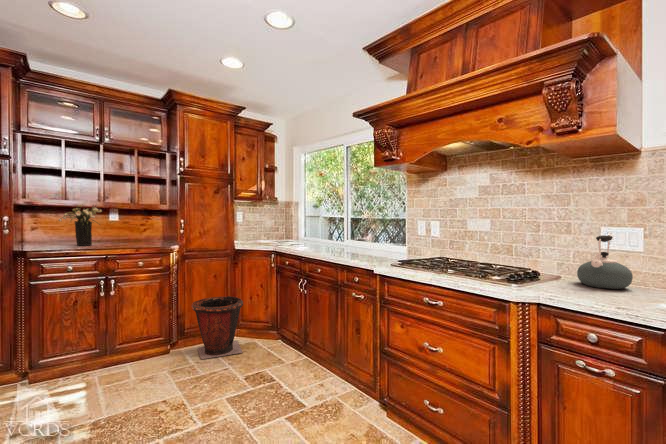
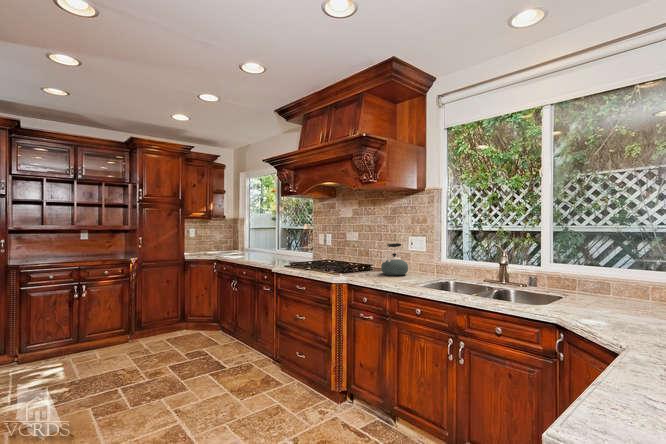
flower arrangement: present [59,205,102,246] -> none [41,227,76,259]
trash can: present [192,296,243,359] -> none [148,296,191,344]

